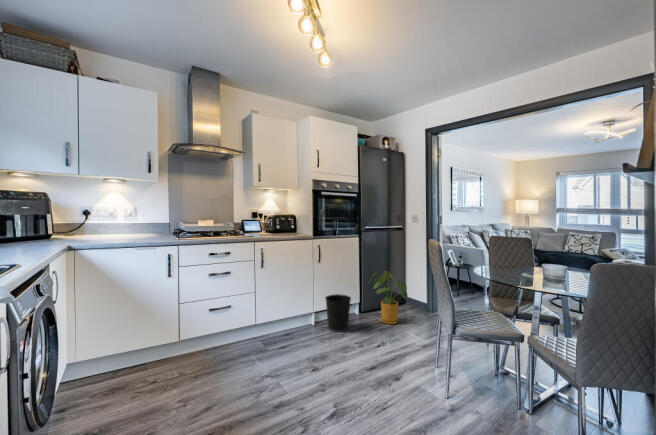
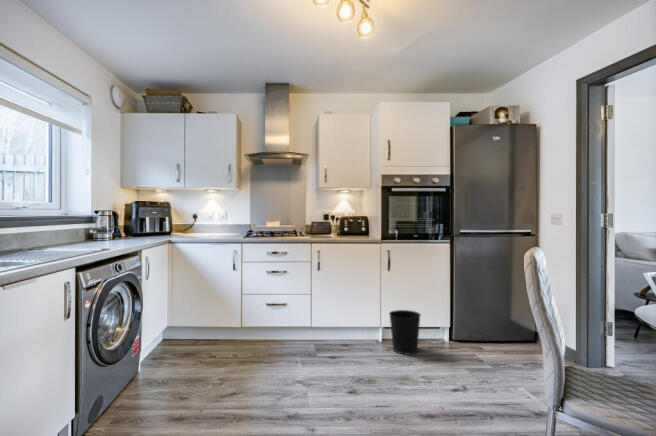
house plant: present [369,271,408,324] -> none [456,289,506,361]

